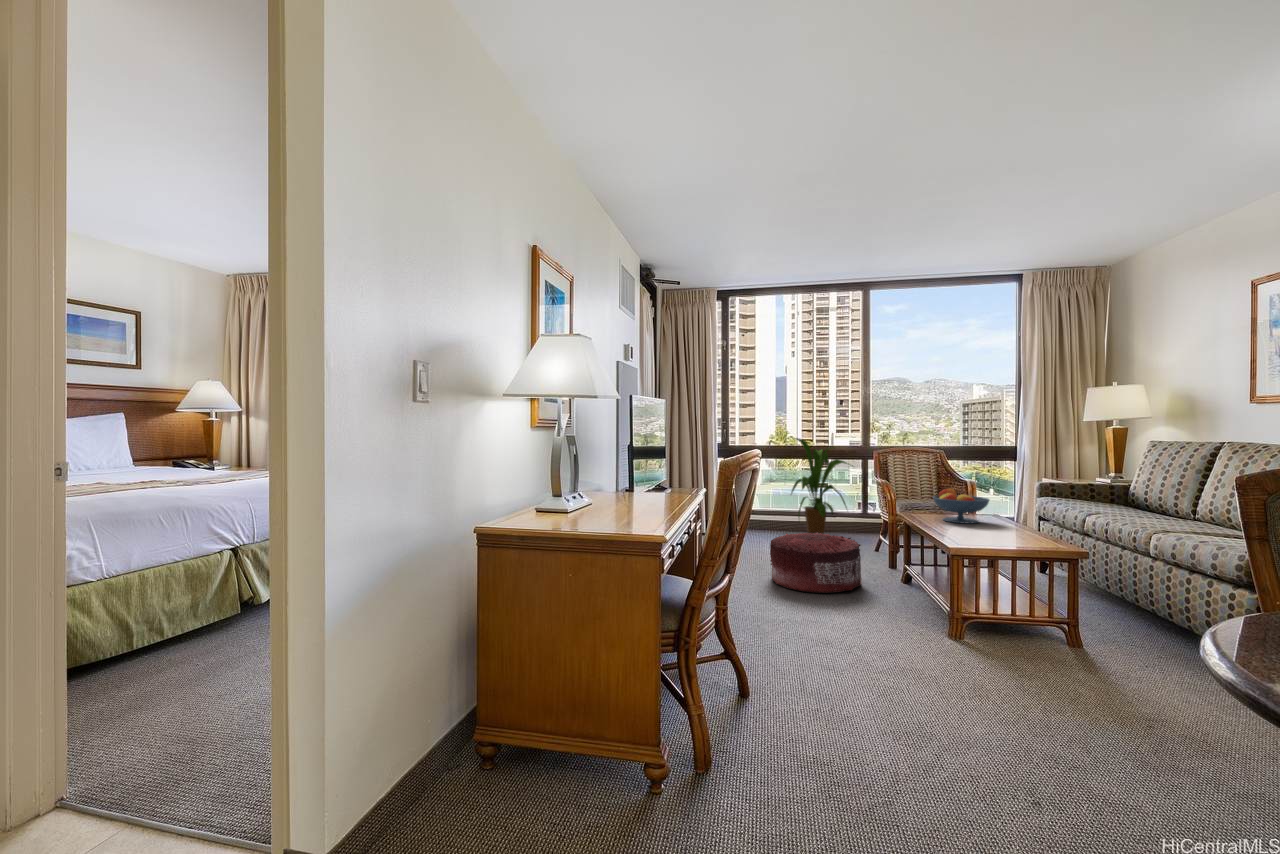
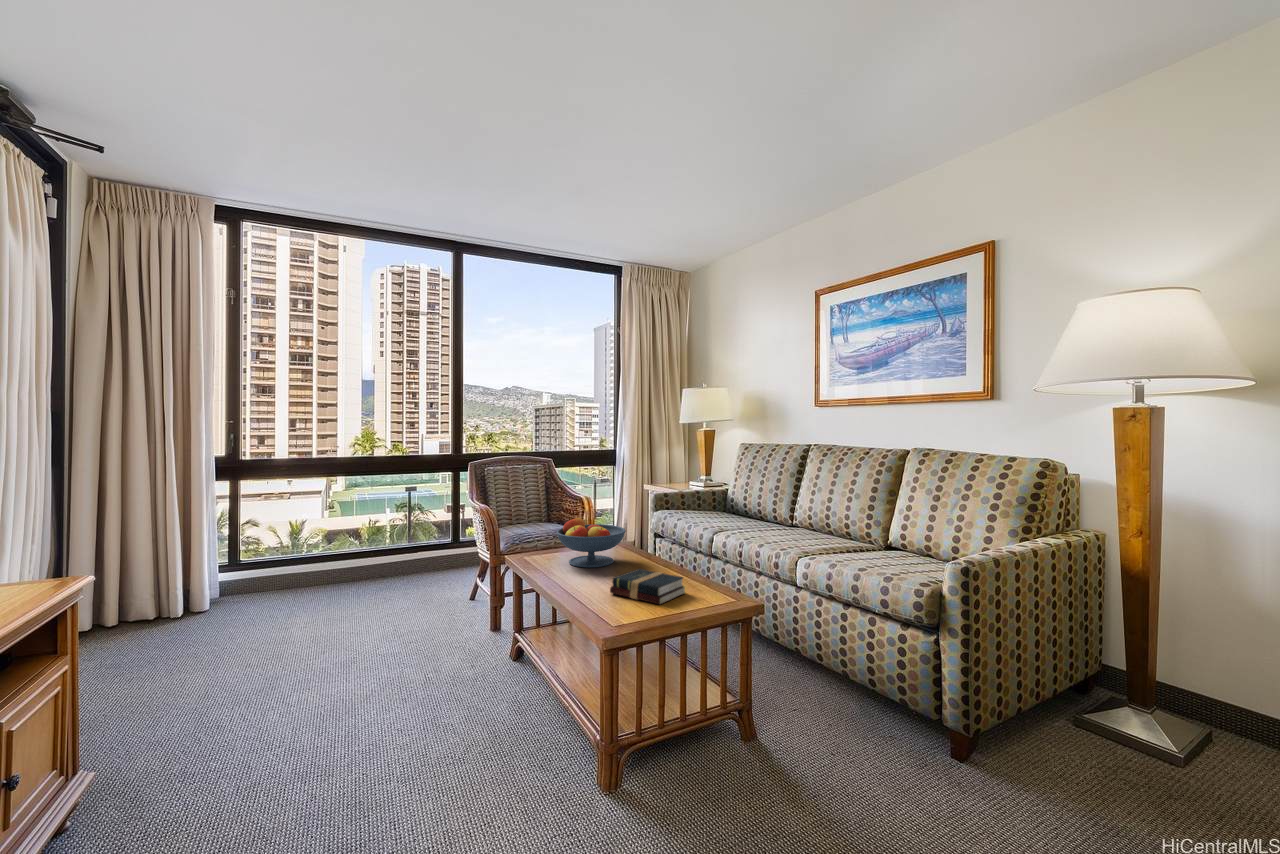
house plant: present [791,438,847,534] -> none [351,448,445,590]
hardback book: none [964,521,1024,541] -> present [610,569,685,604]
pouf: present [770,533,862,593] -> none [290,608,459,743]

